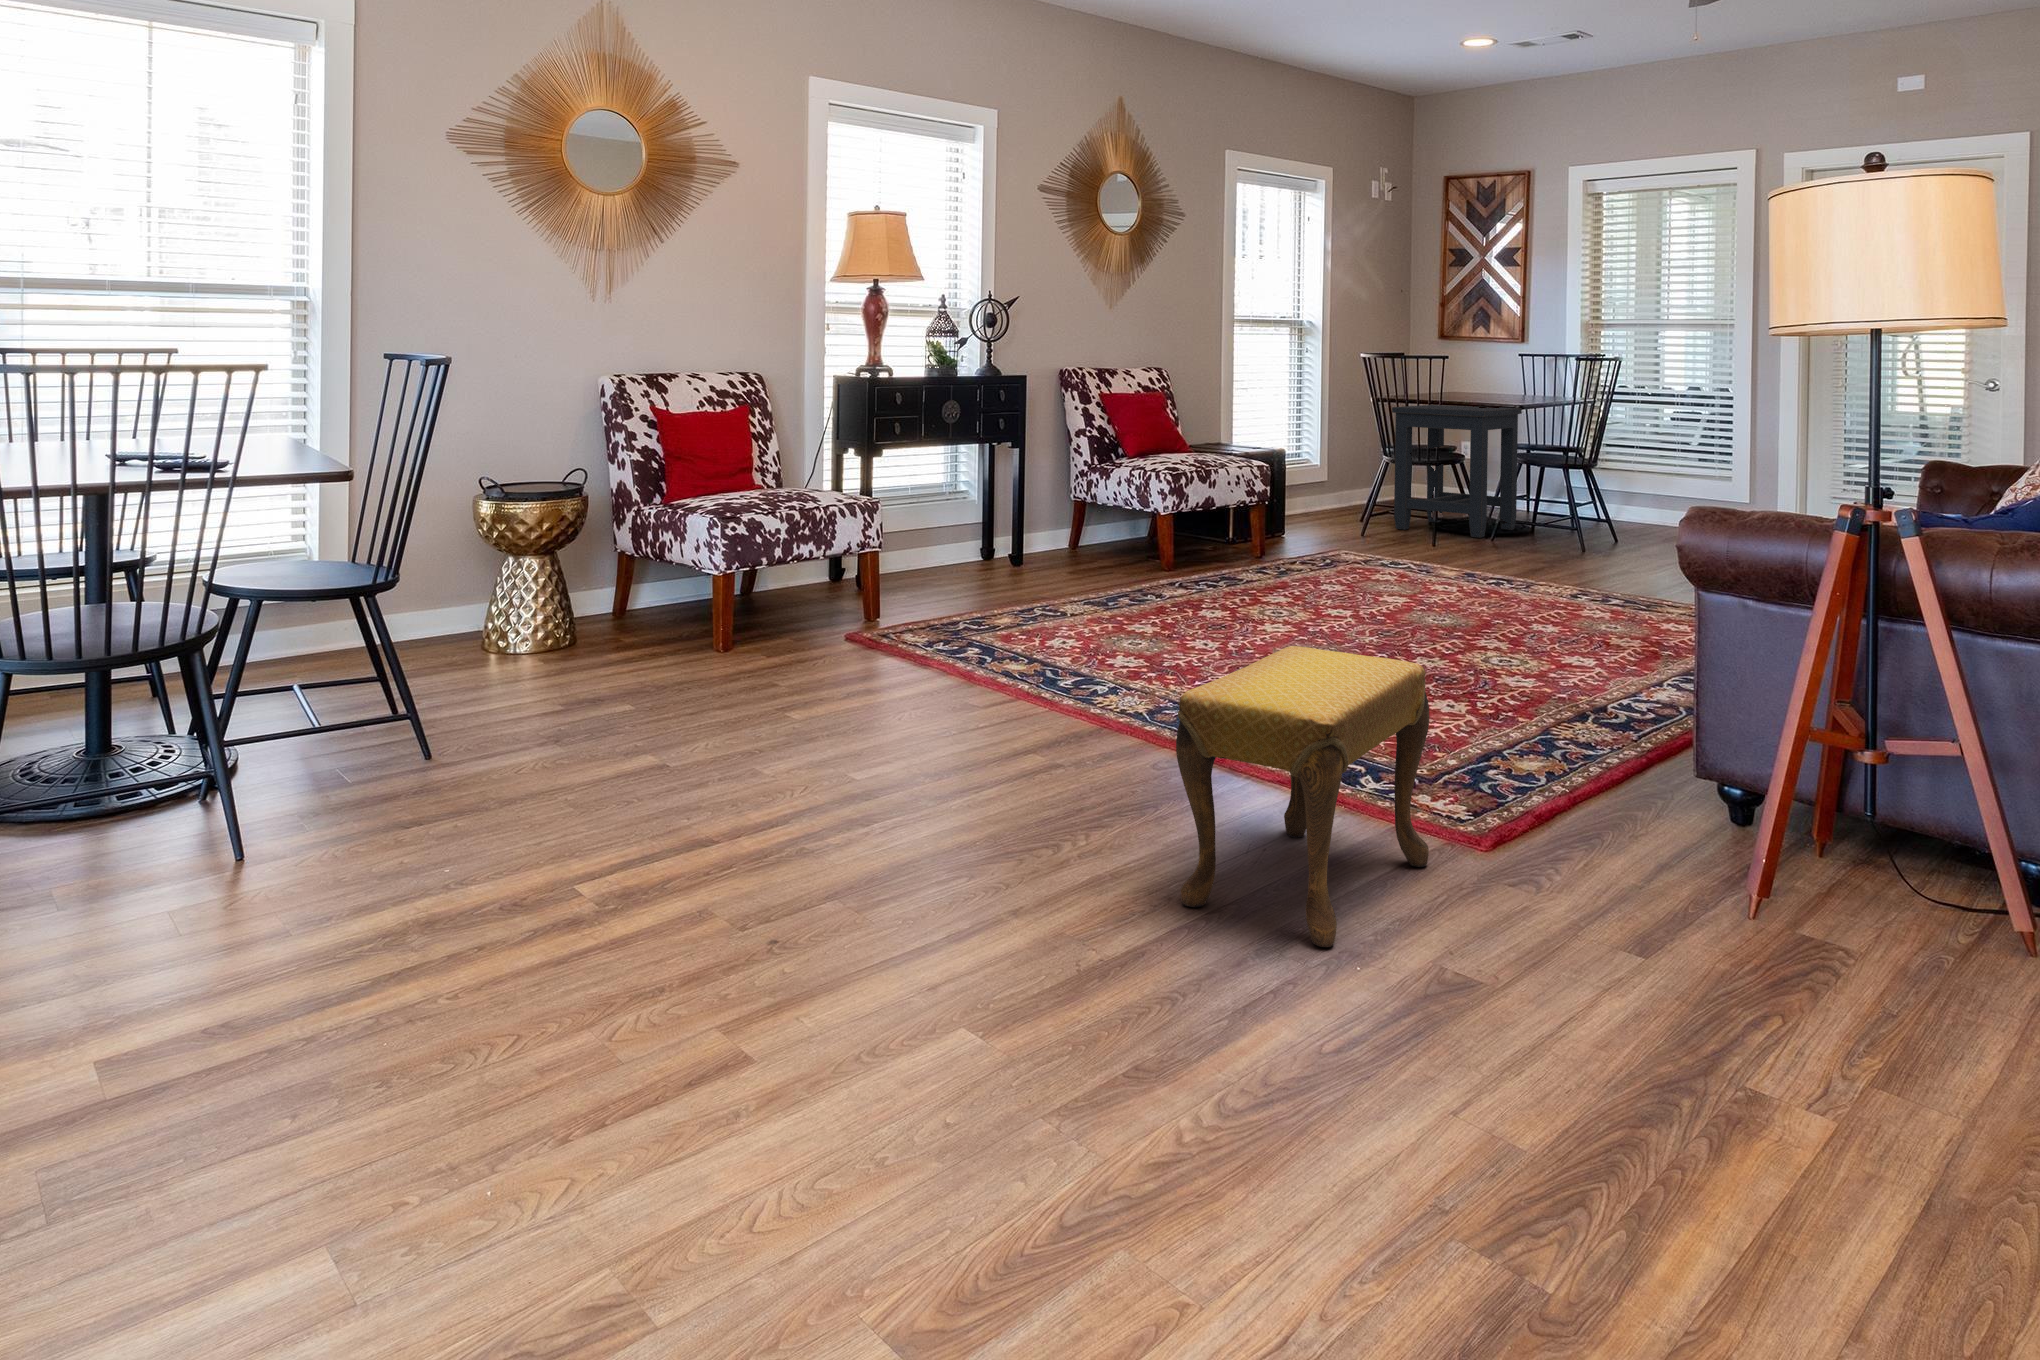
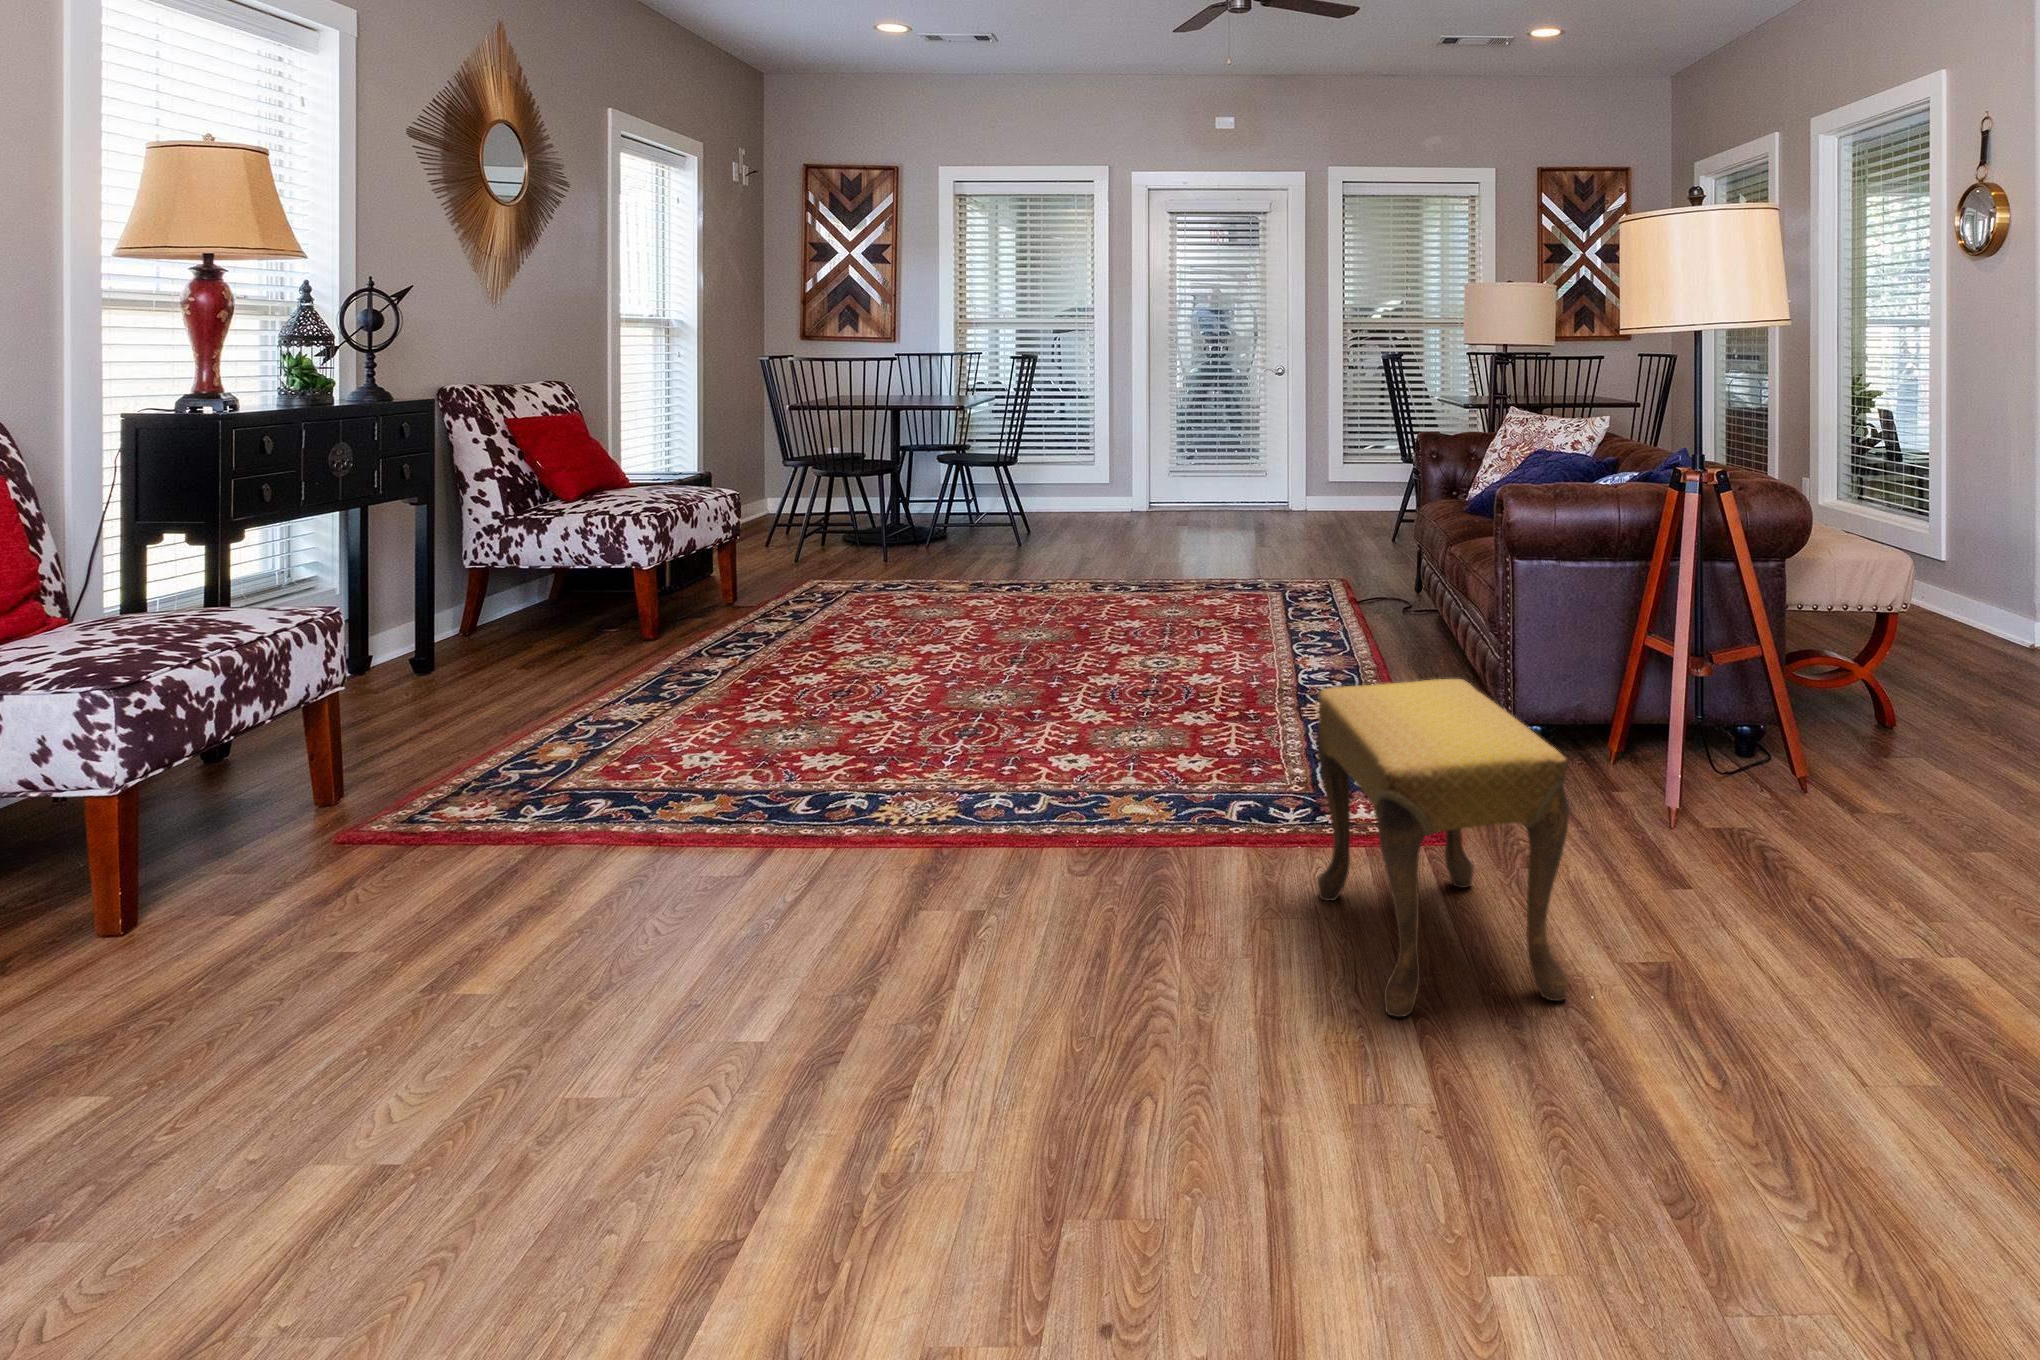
side table: present [1392,405,1522,538] -> none [812,409,932,548]

